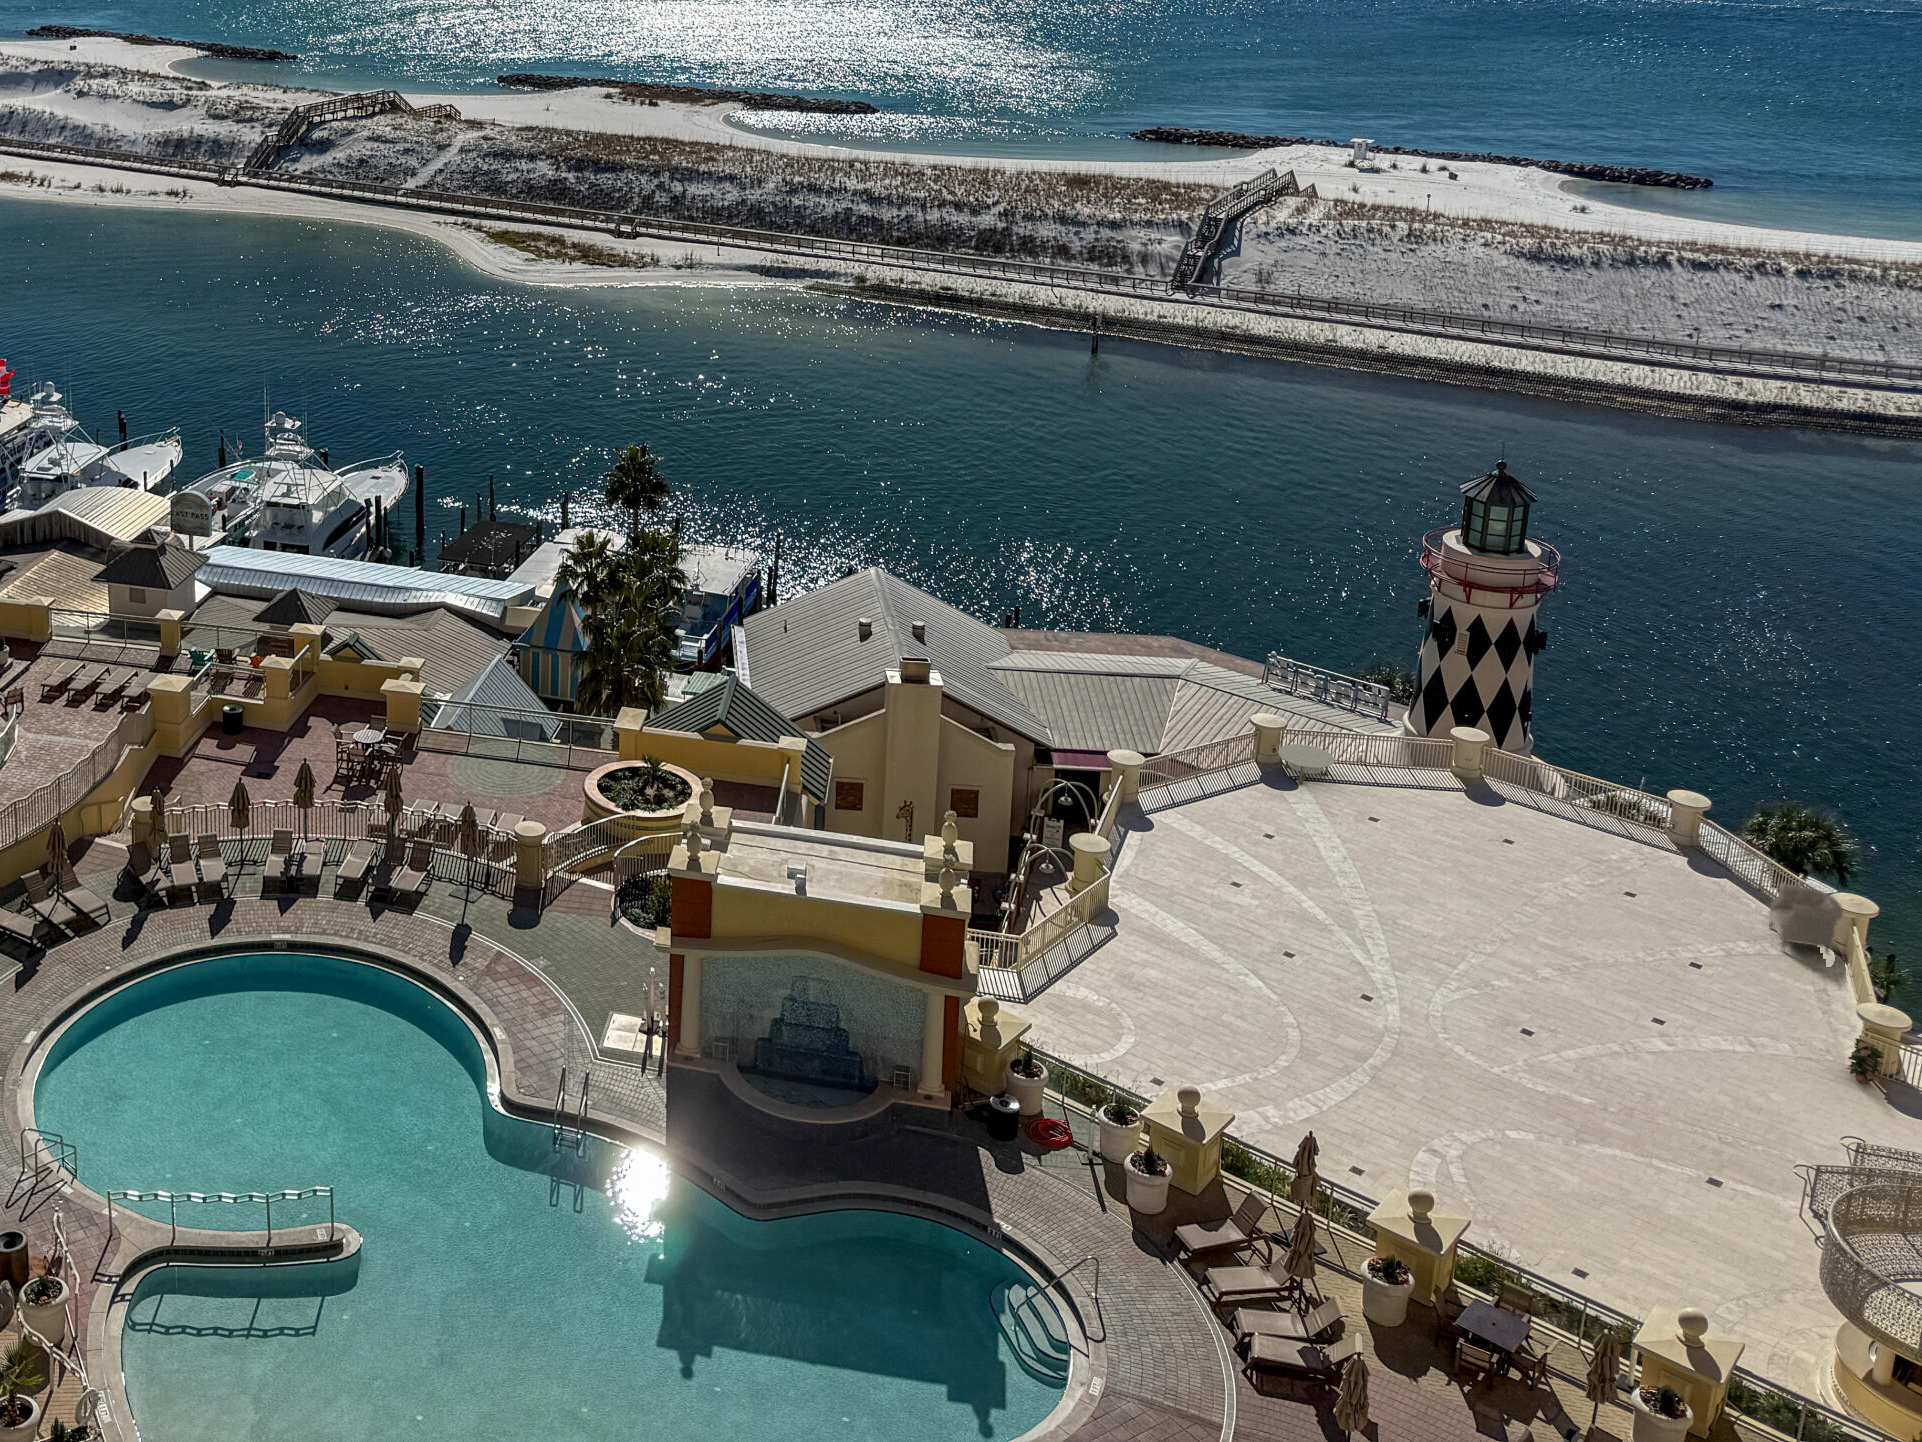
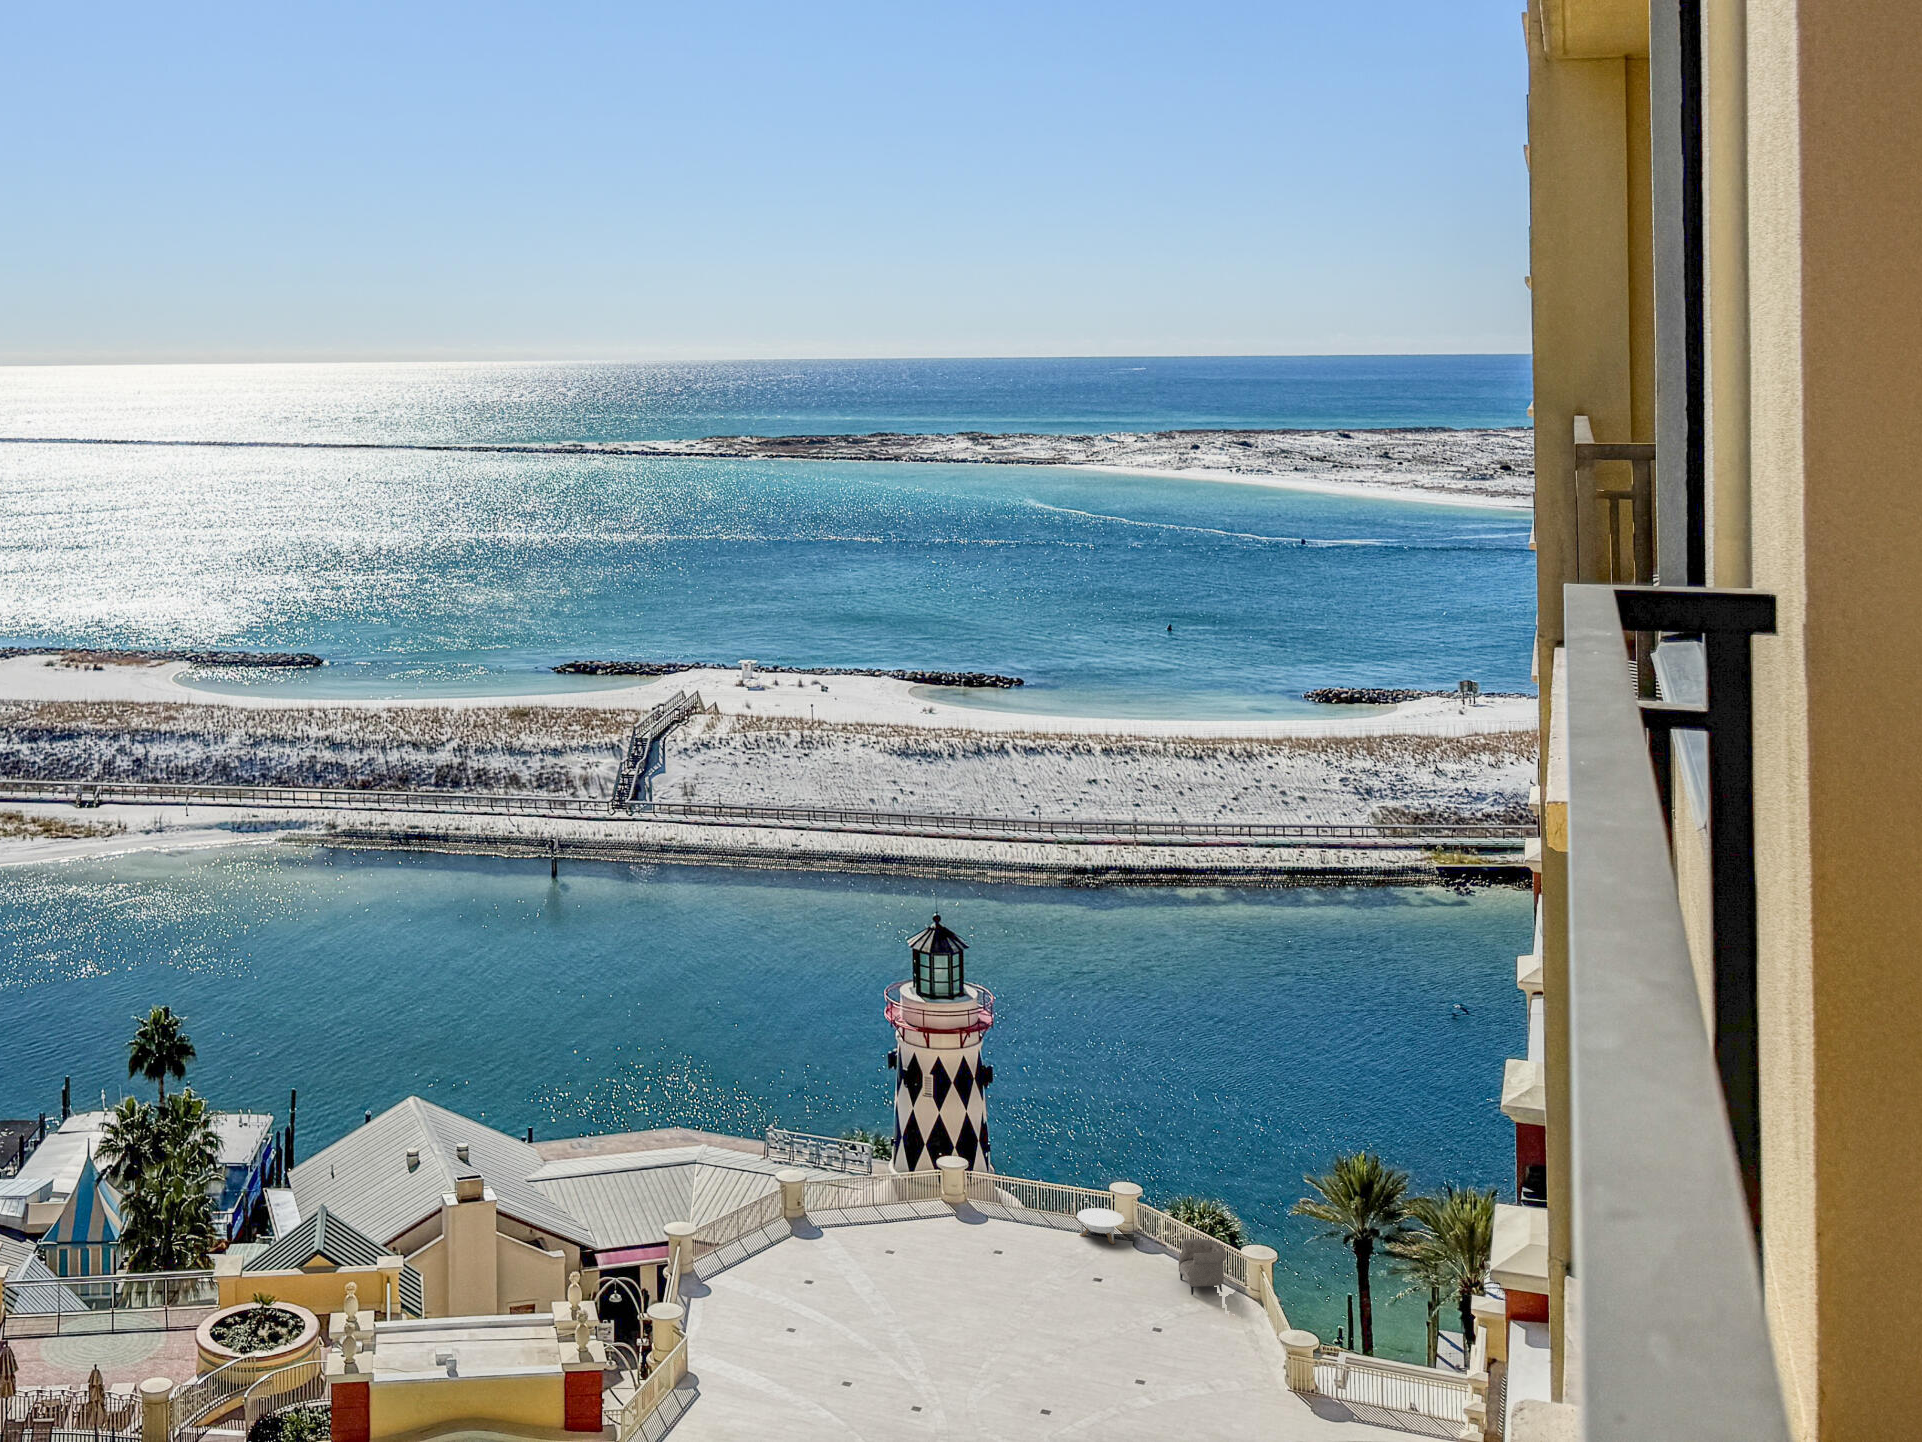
round table: present [1278,744,1335,784] -> present [1077,1208,1124,1244]
decorative plant: present [1846,1038,1884,1083] -> none [1248,1347,1271,1384]

